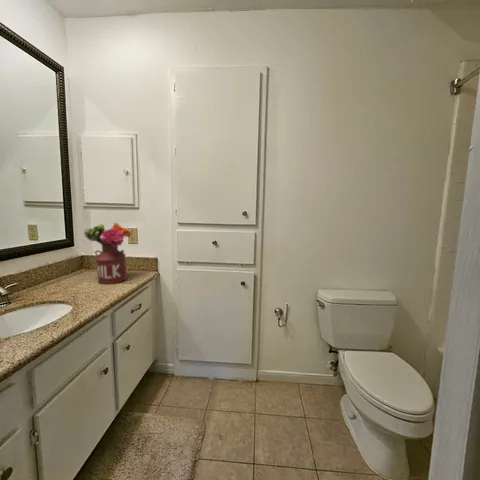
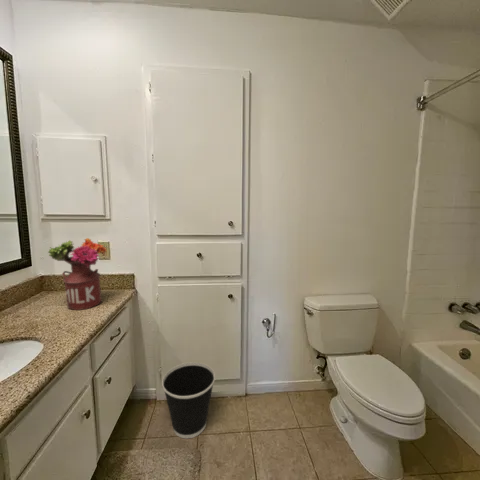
wastebasket: none [176,343,225,411] -> present [162,362,215,438]

